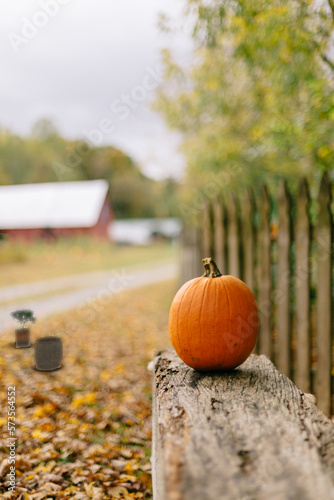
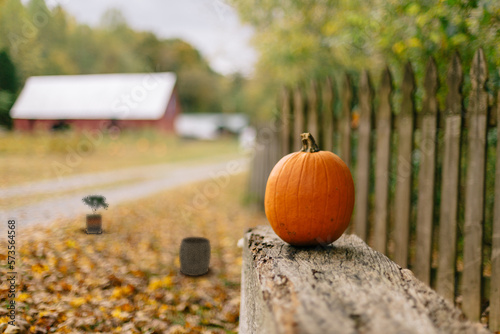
woven basket: present [34,336,63,371] -> present [179,237,211,276]

